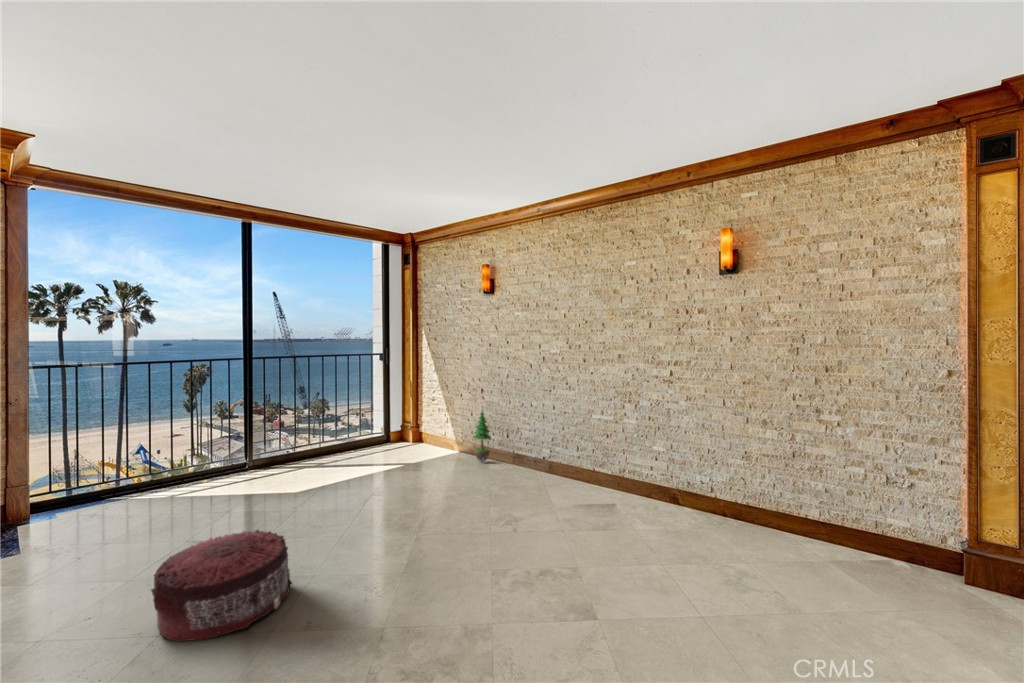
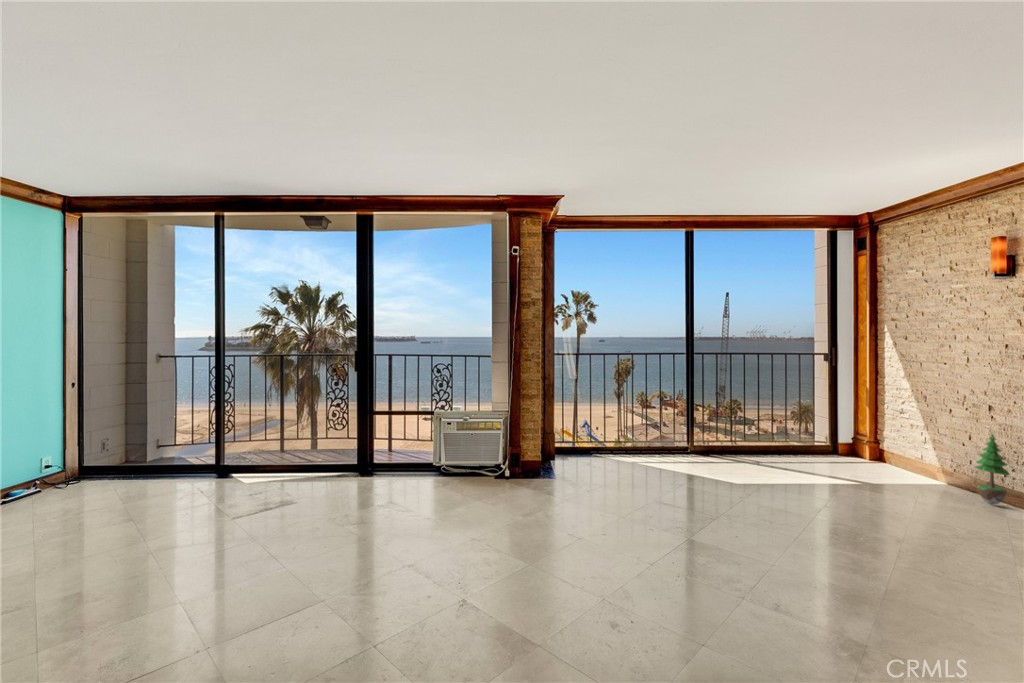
pouf: present [151,530,292,642] -> none [661,500,766,582]

